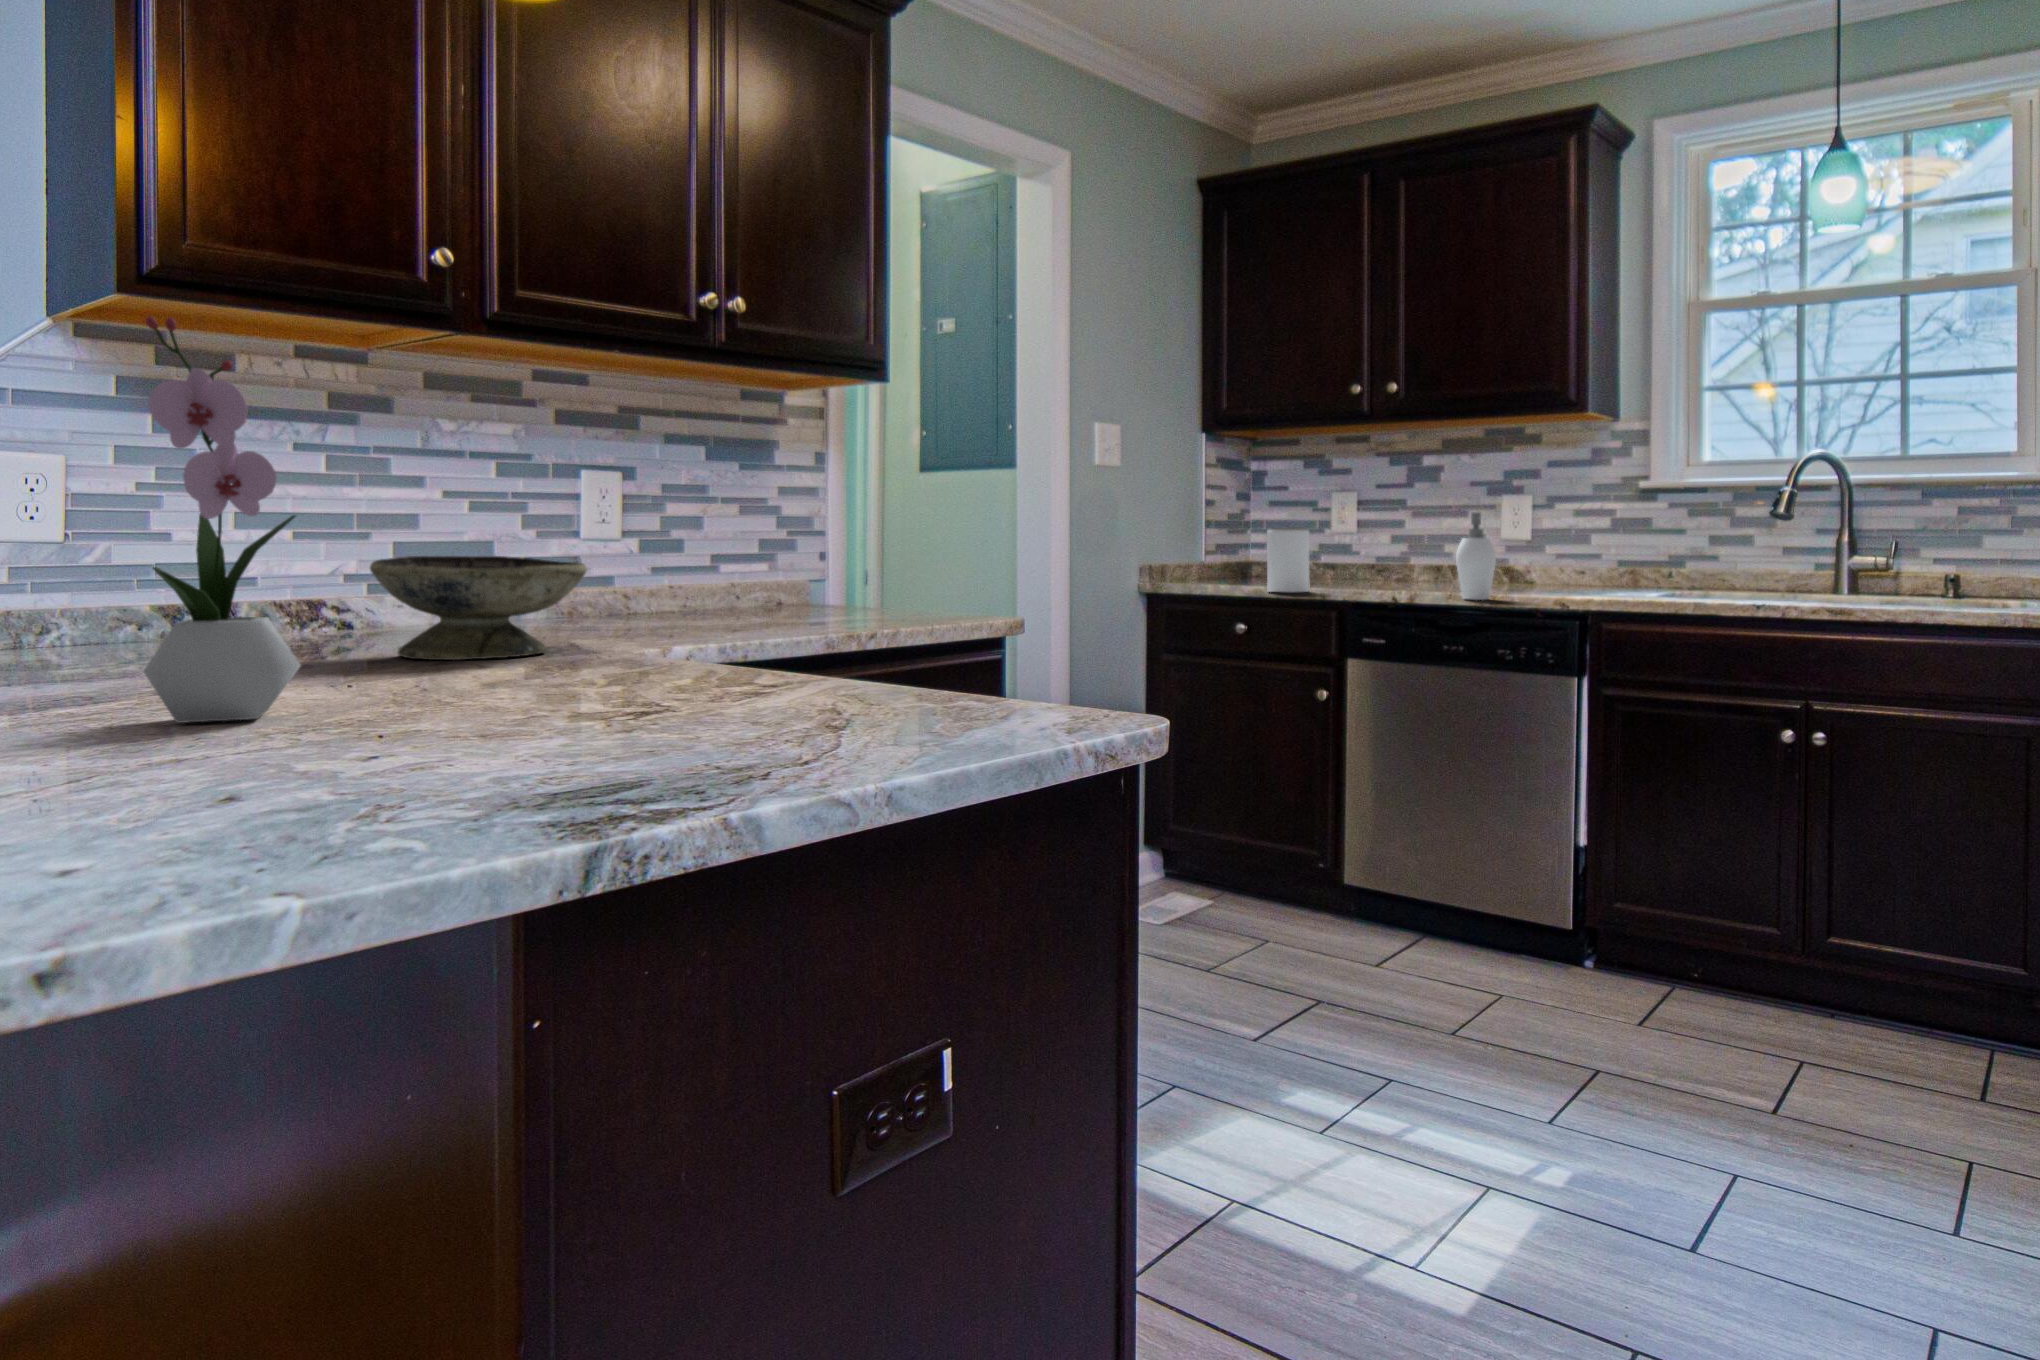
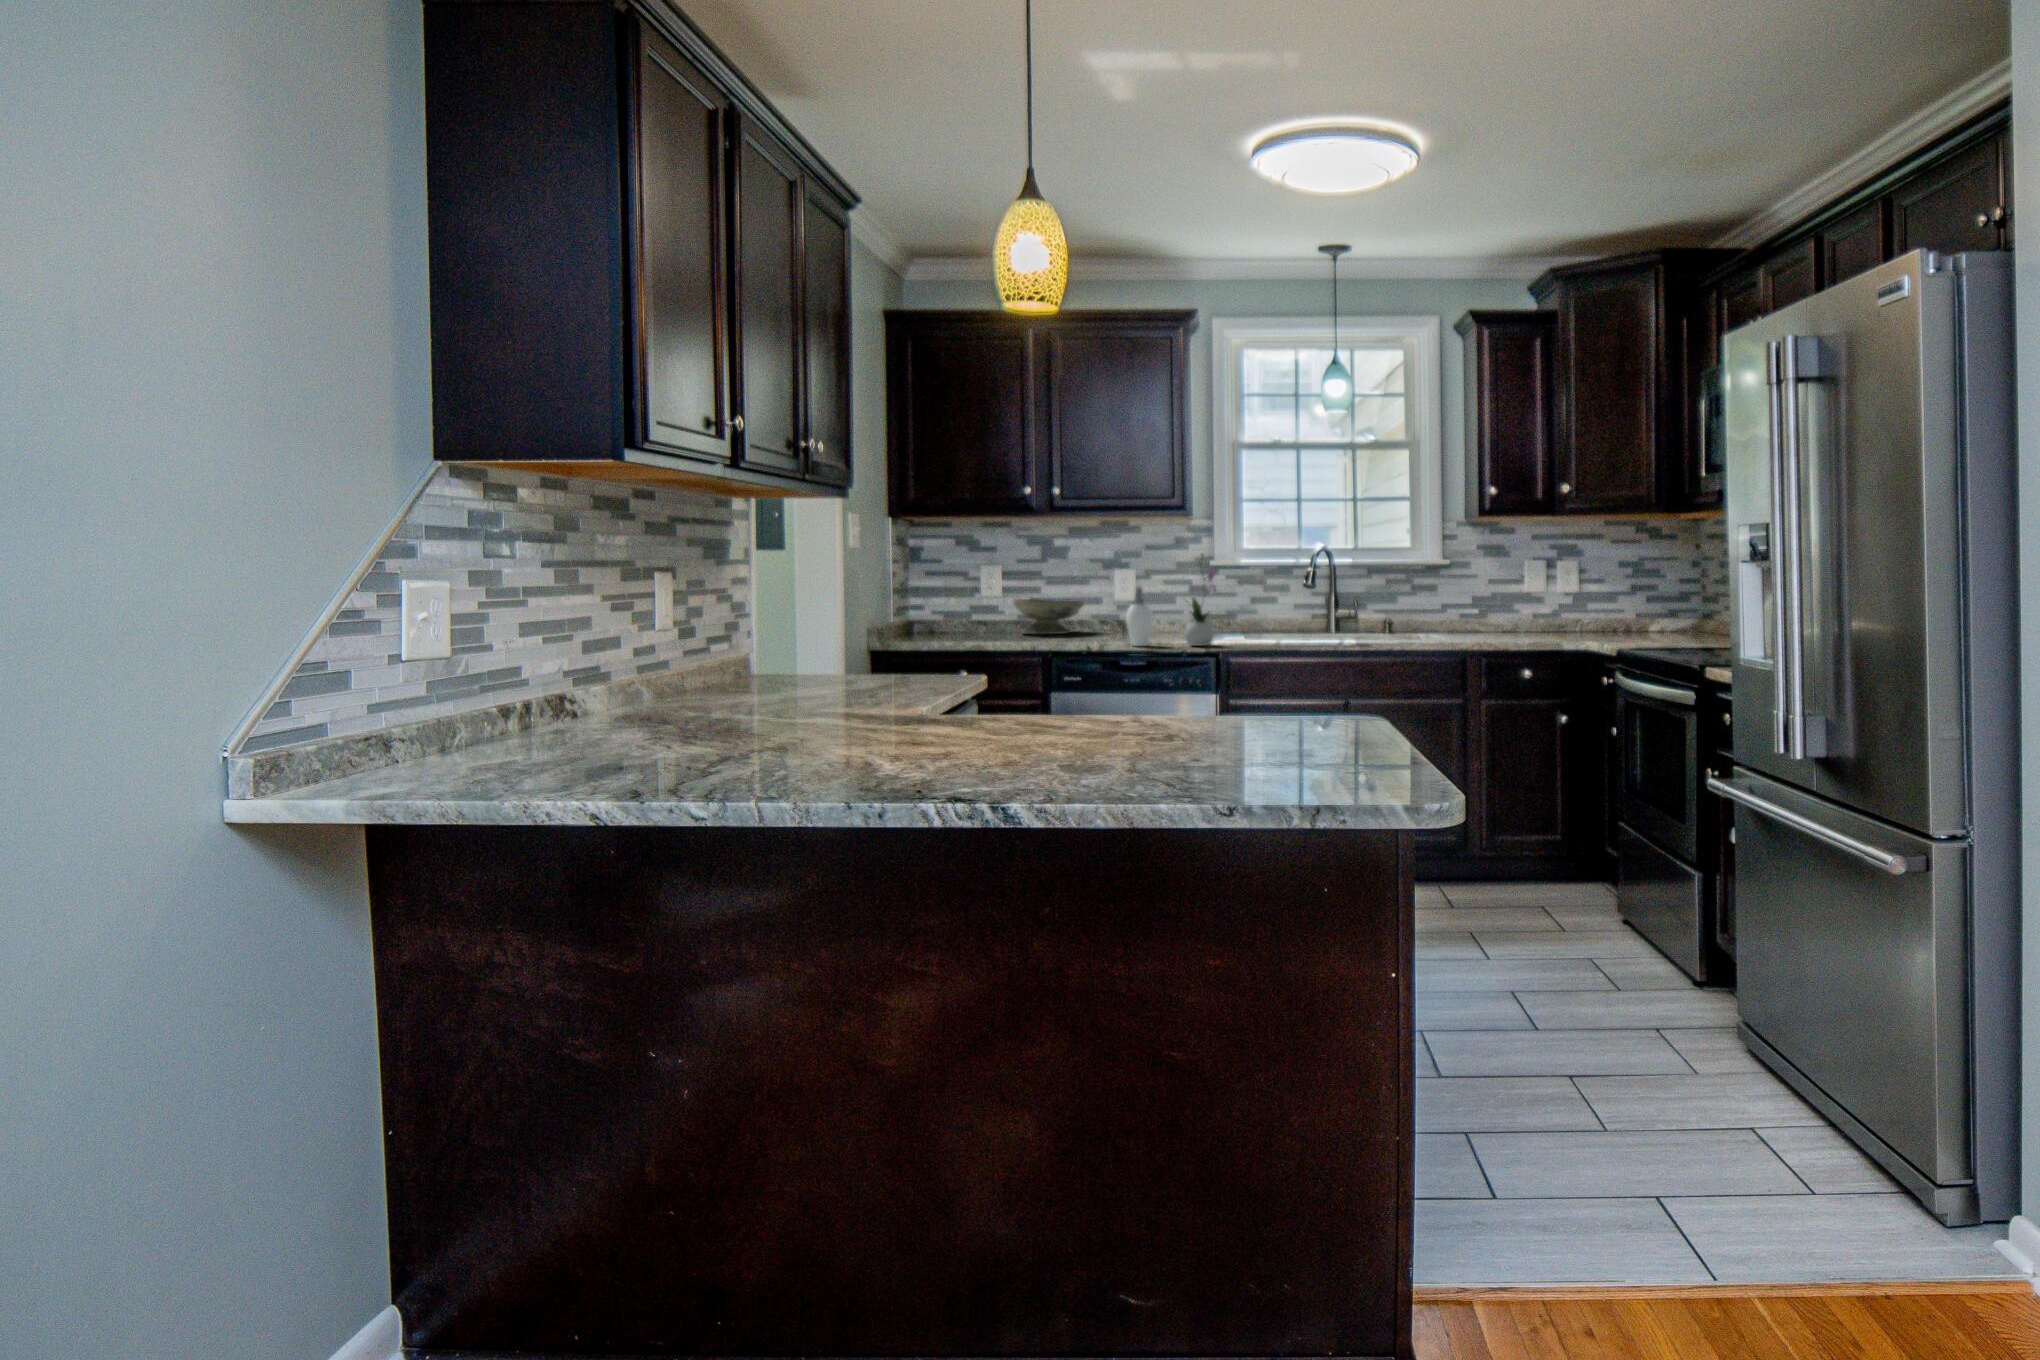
flower arrangement: present [143,316,301,723] -> present [1184,555,1215,646]
jar: present [1267,528,1310,592] -> none [978,598,1011,647]
decorative bowl: present [370,556,587,660] -> present [1013,599,1084,634]

